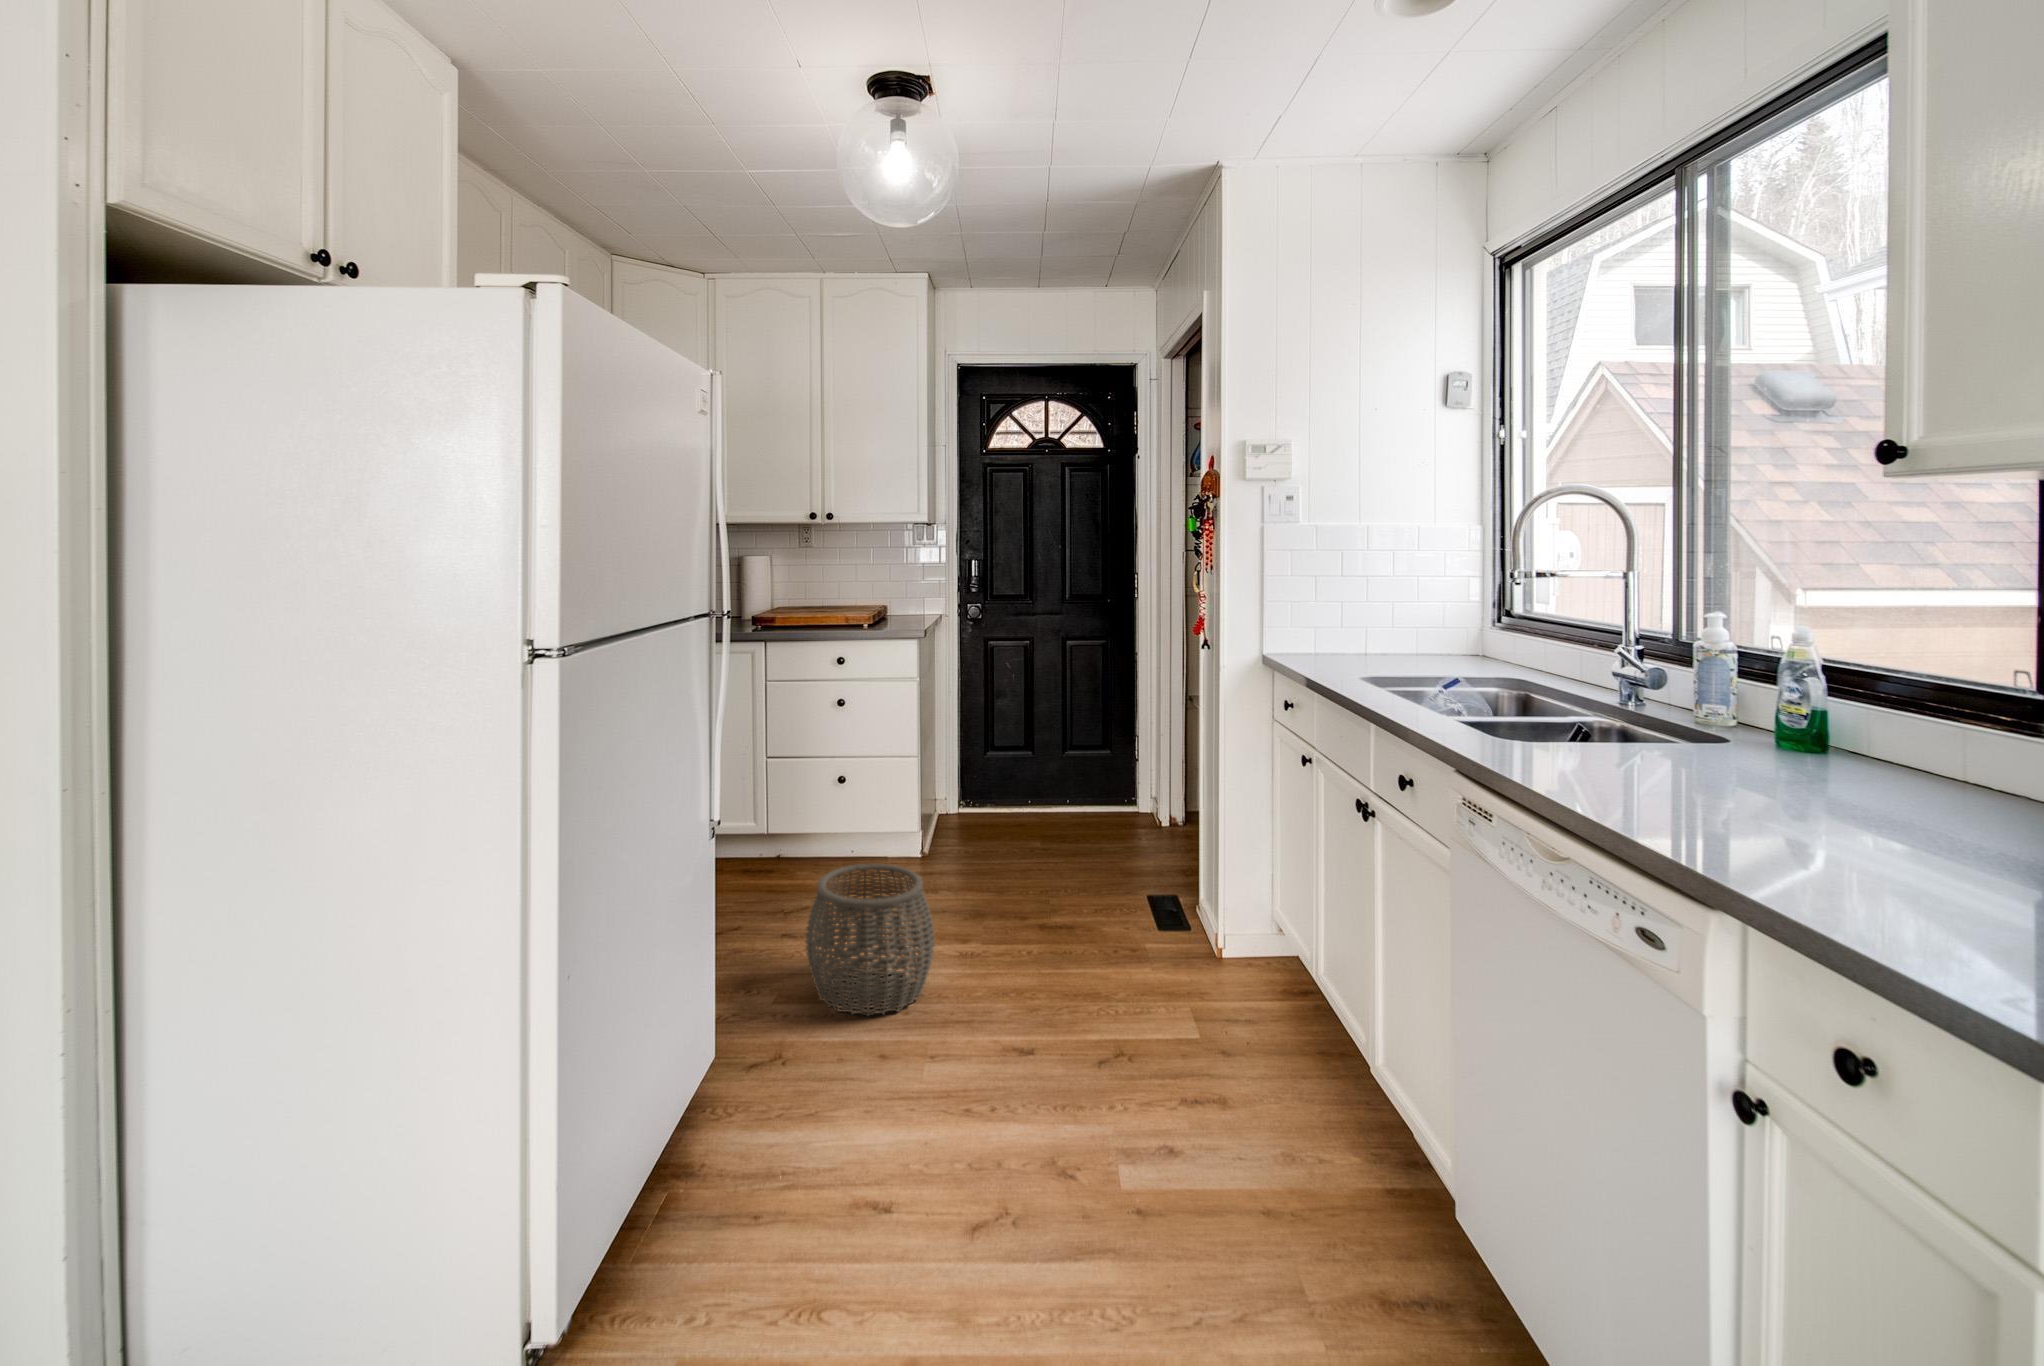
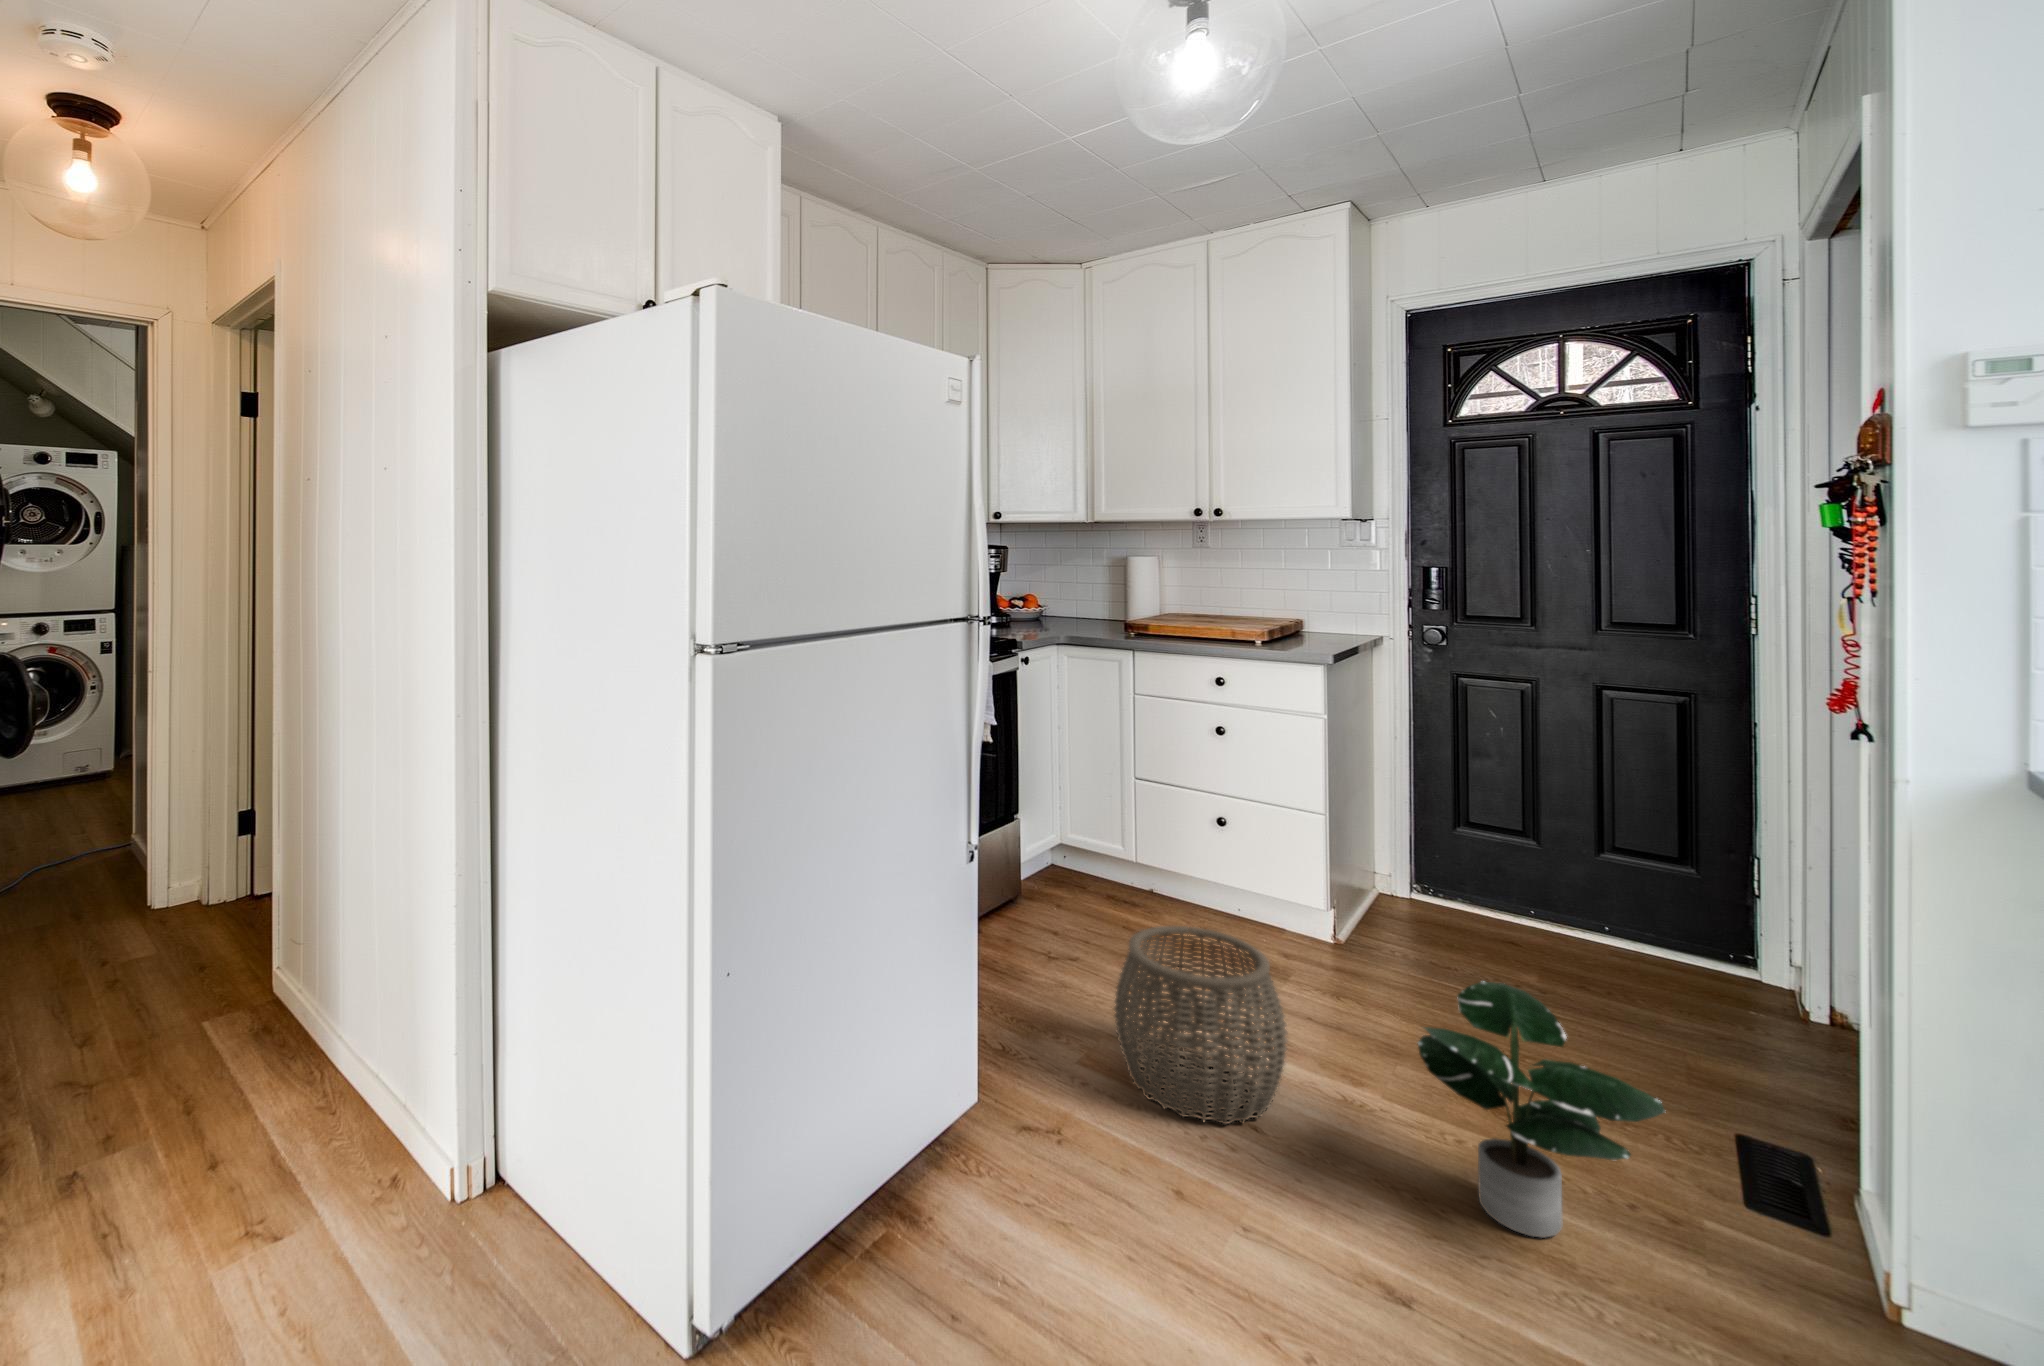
potted plant: none [1022,853,1157,1016] -> present [1418,982,1665,1238]

